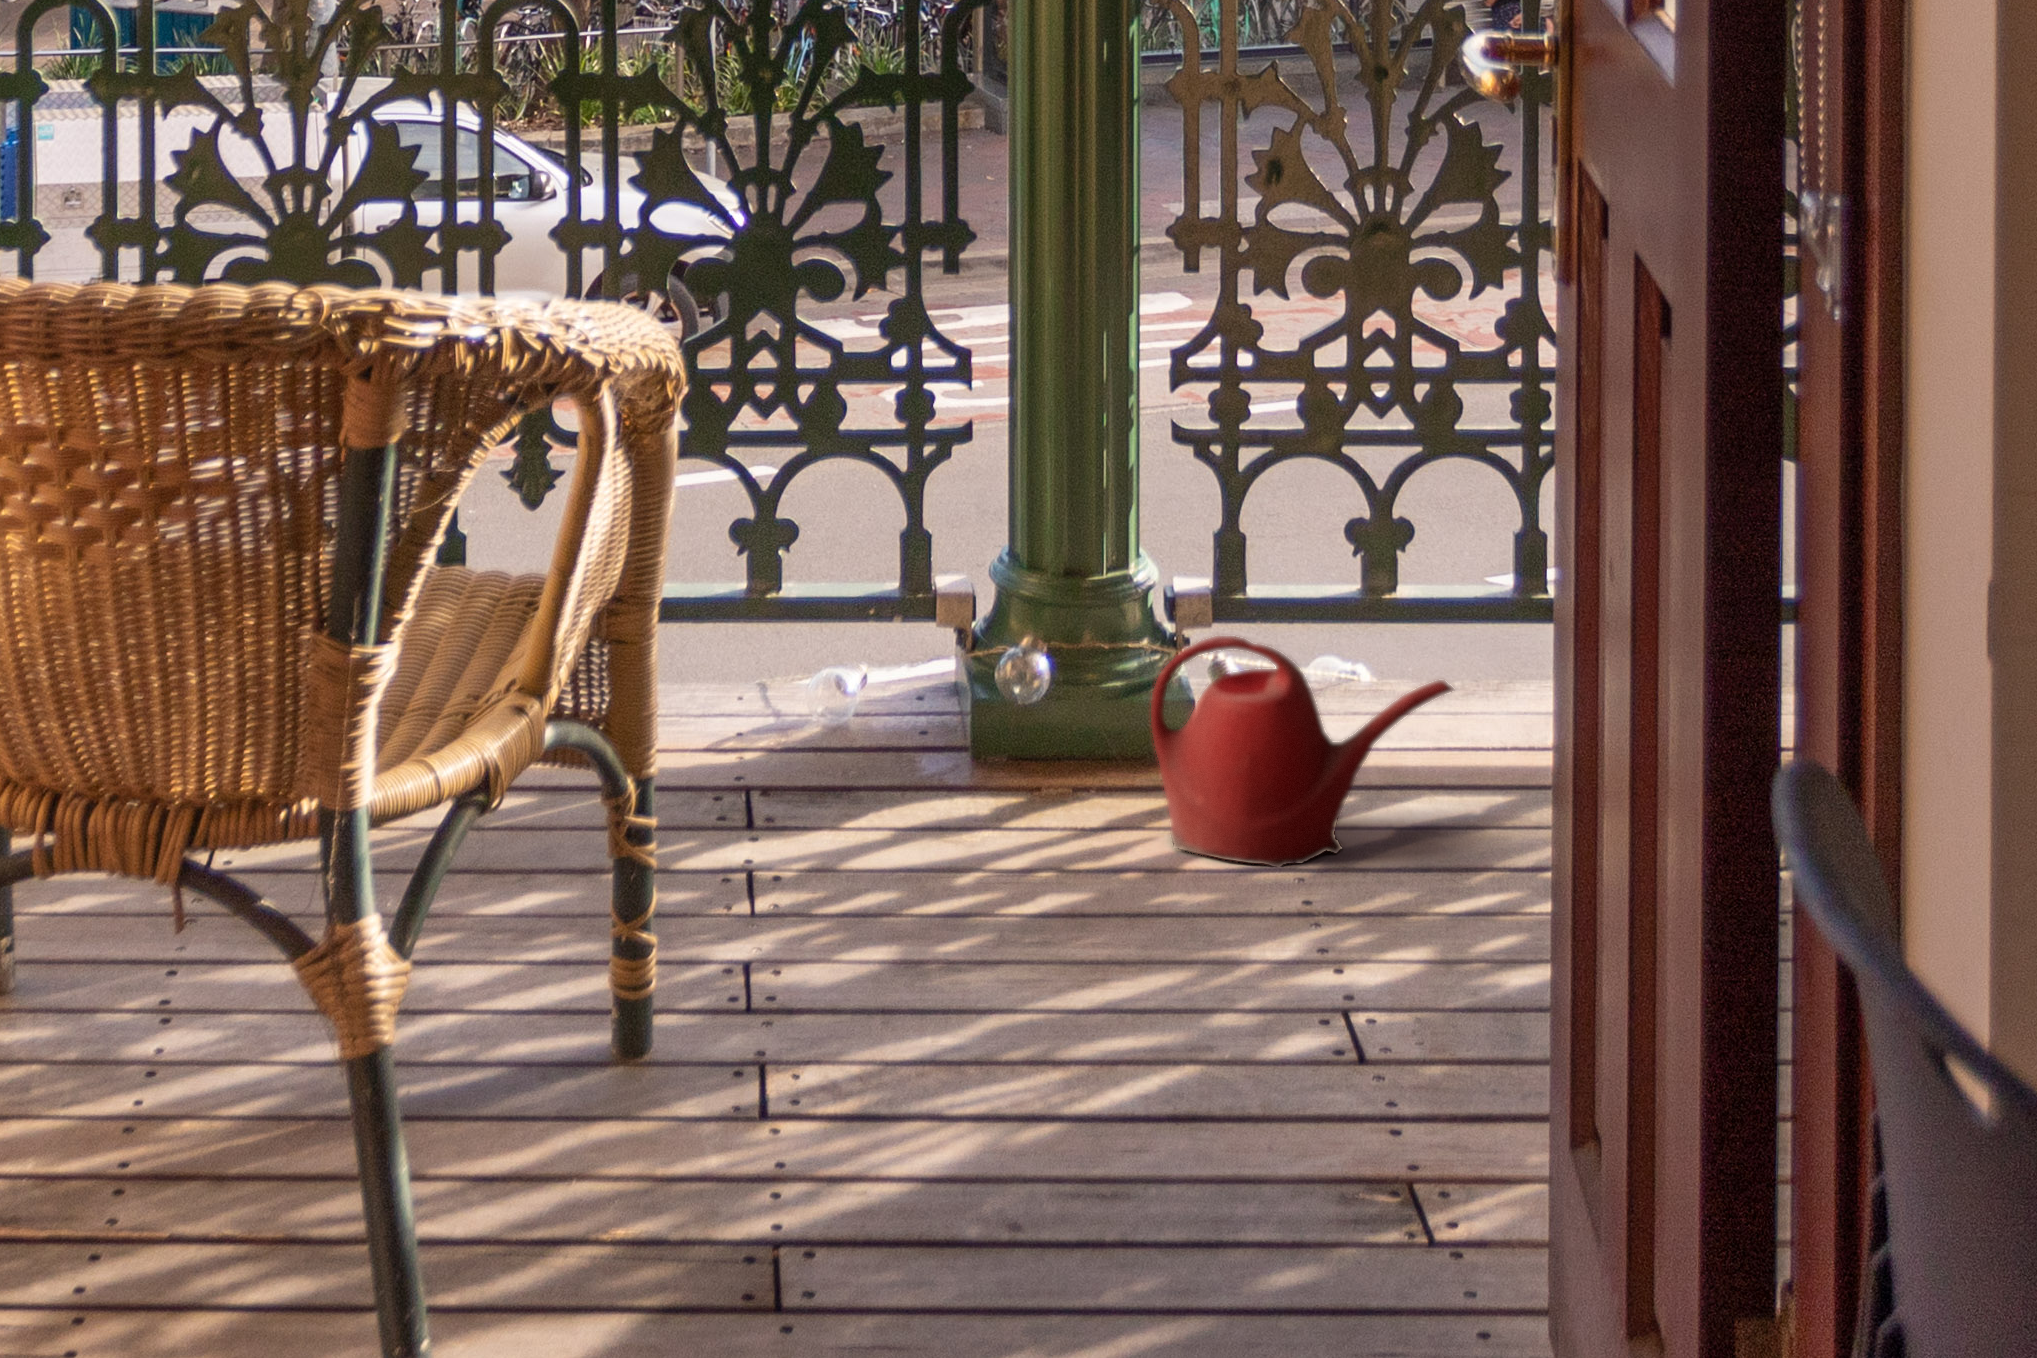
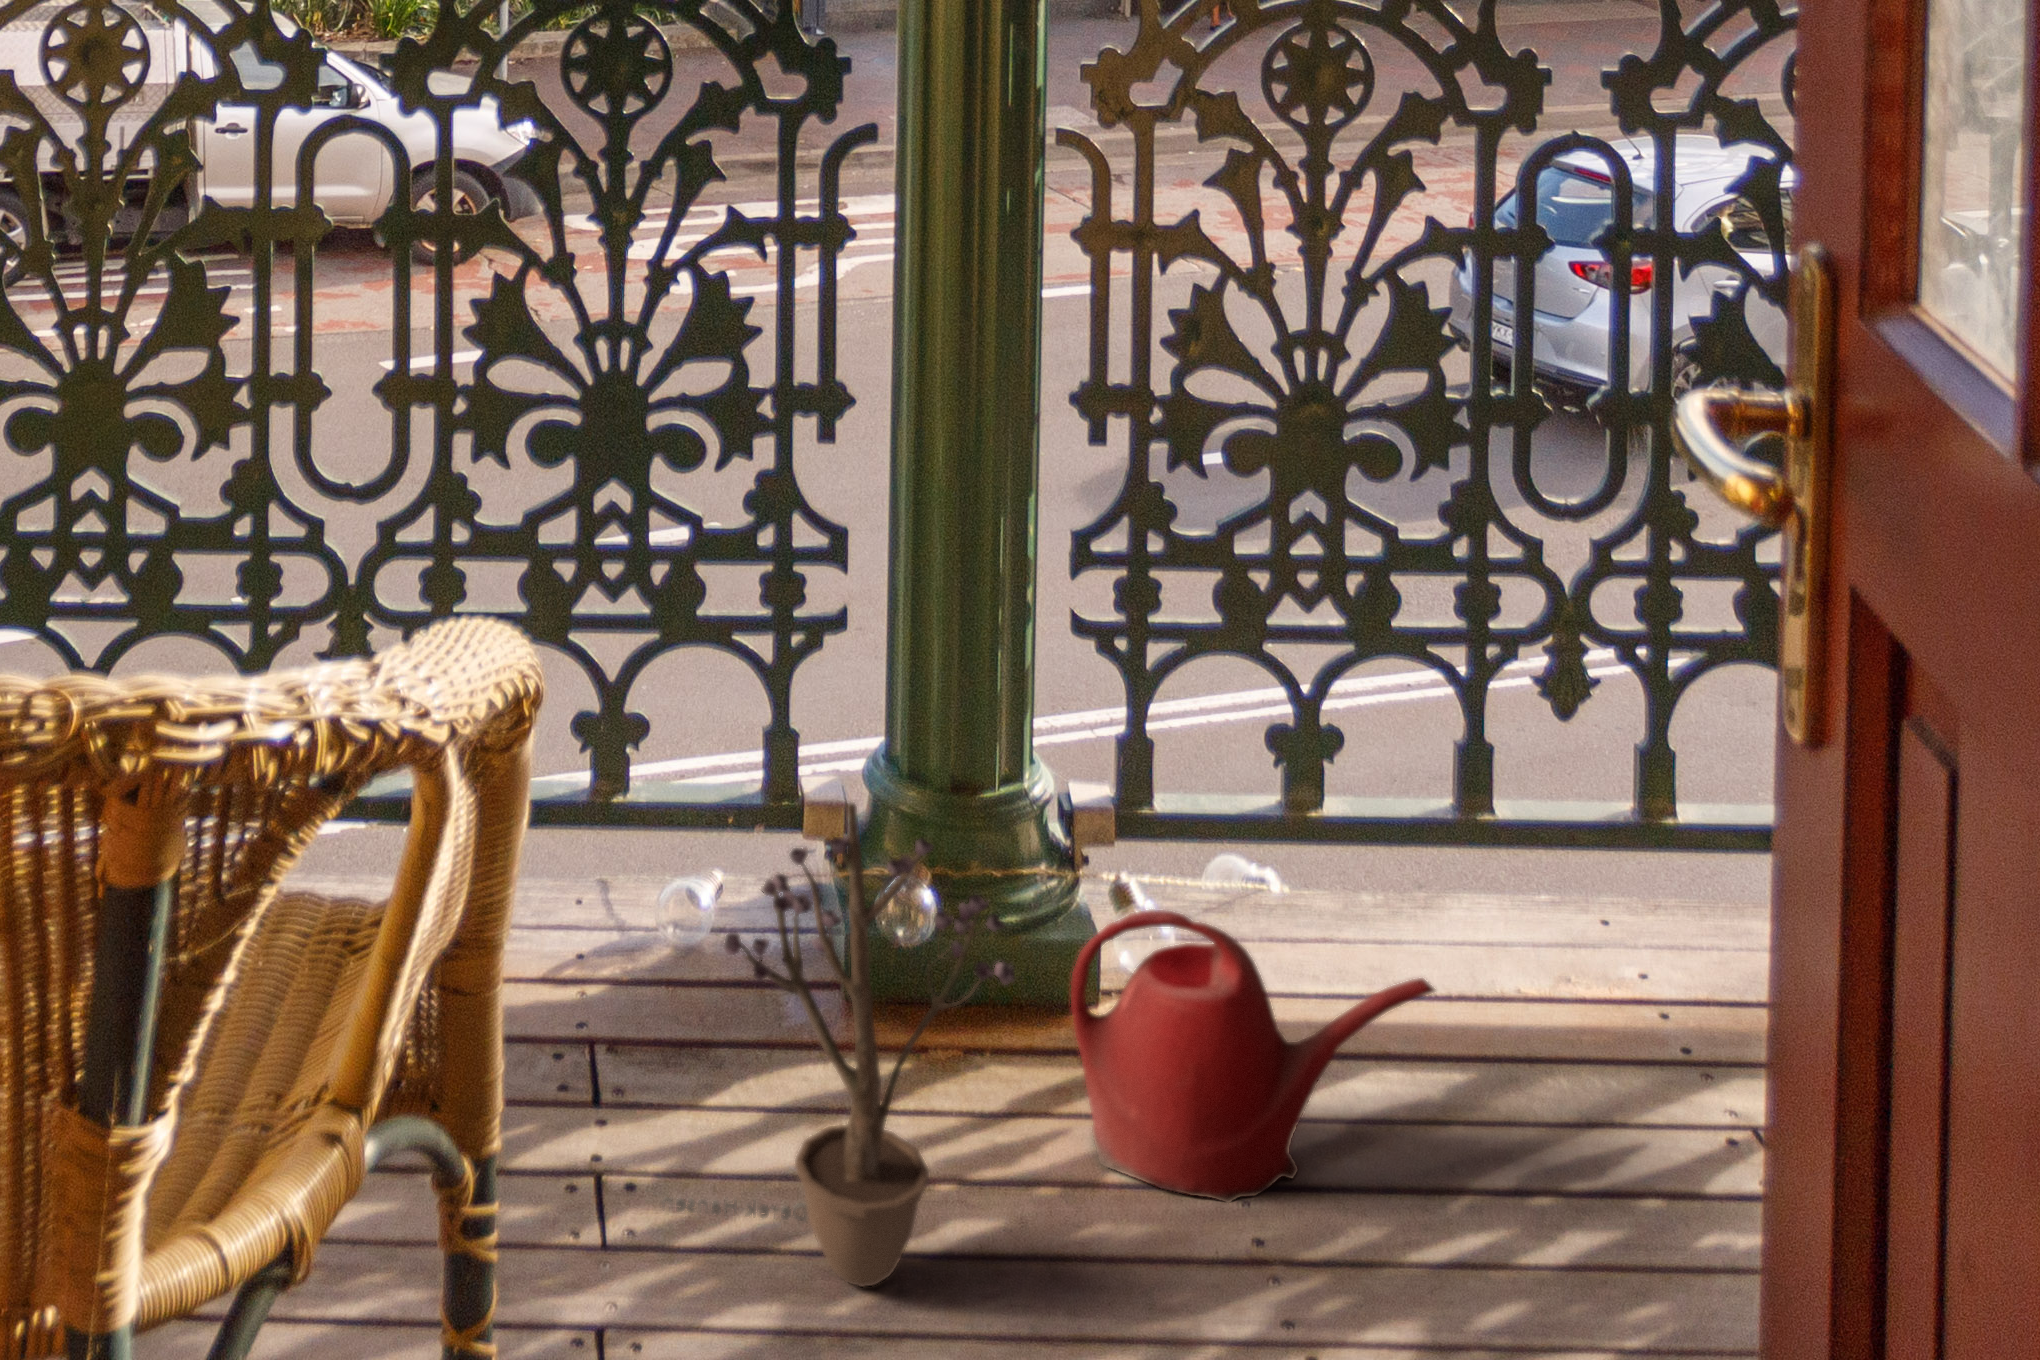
decorative plant: none [796,516,1085,914] -> present [663,803,1015,1287]

